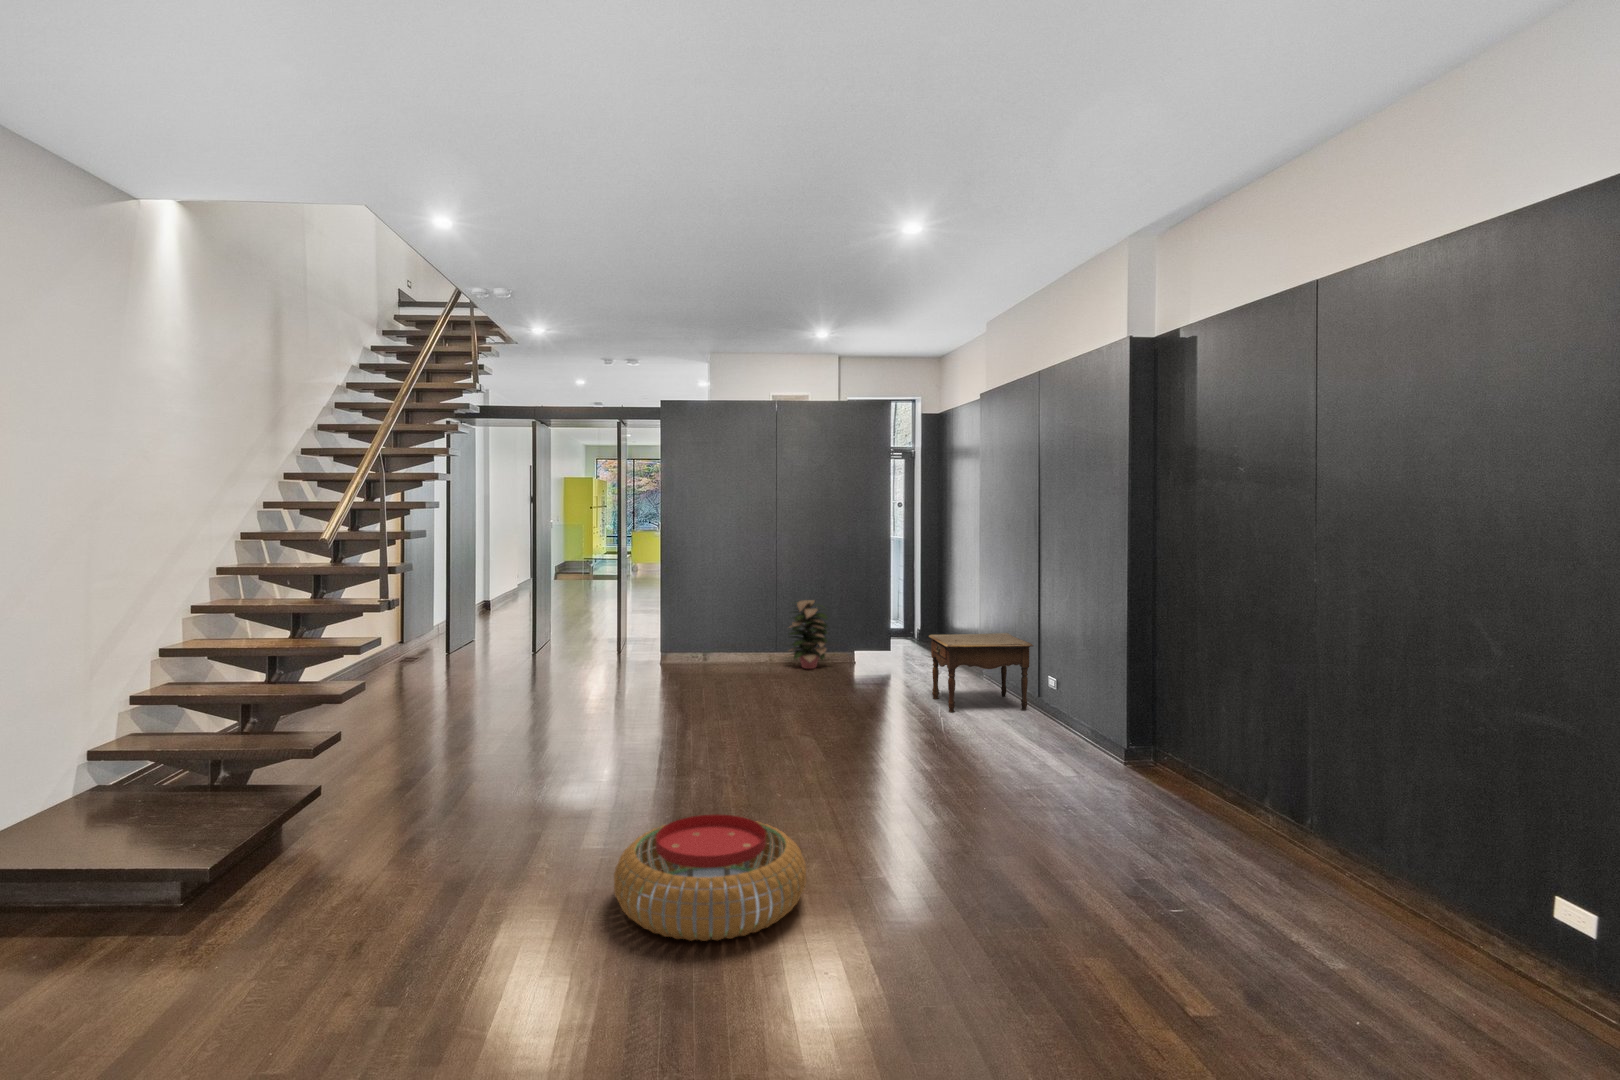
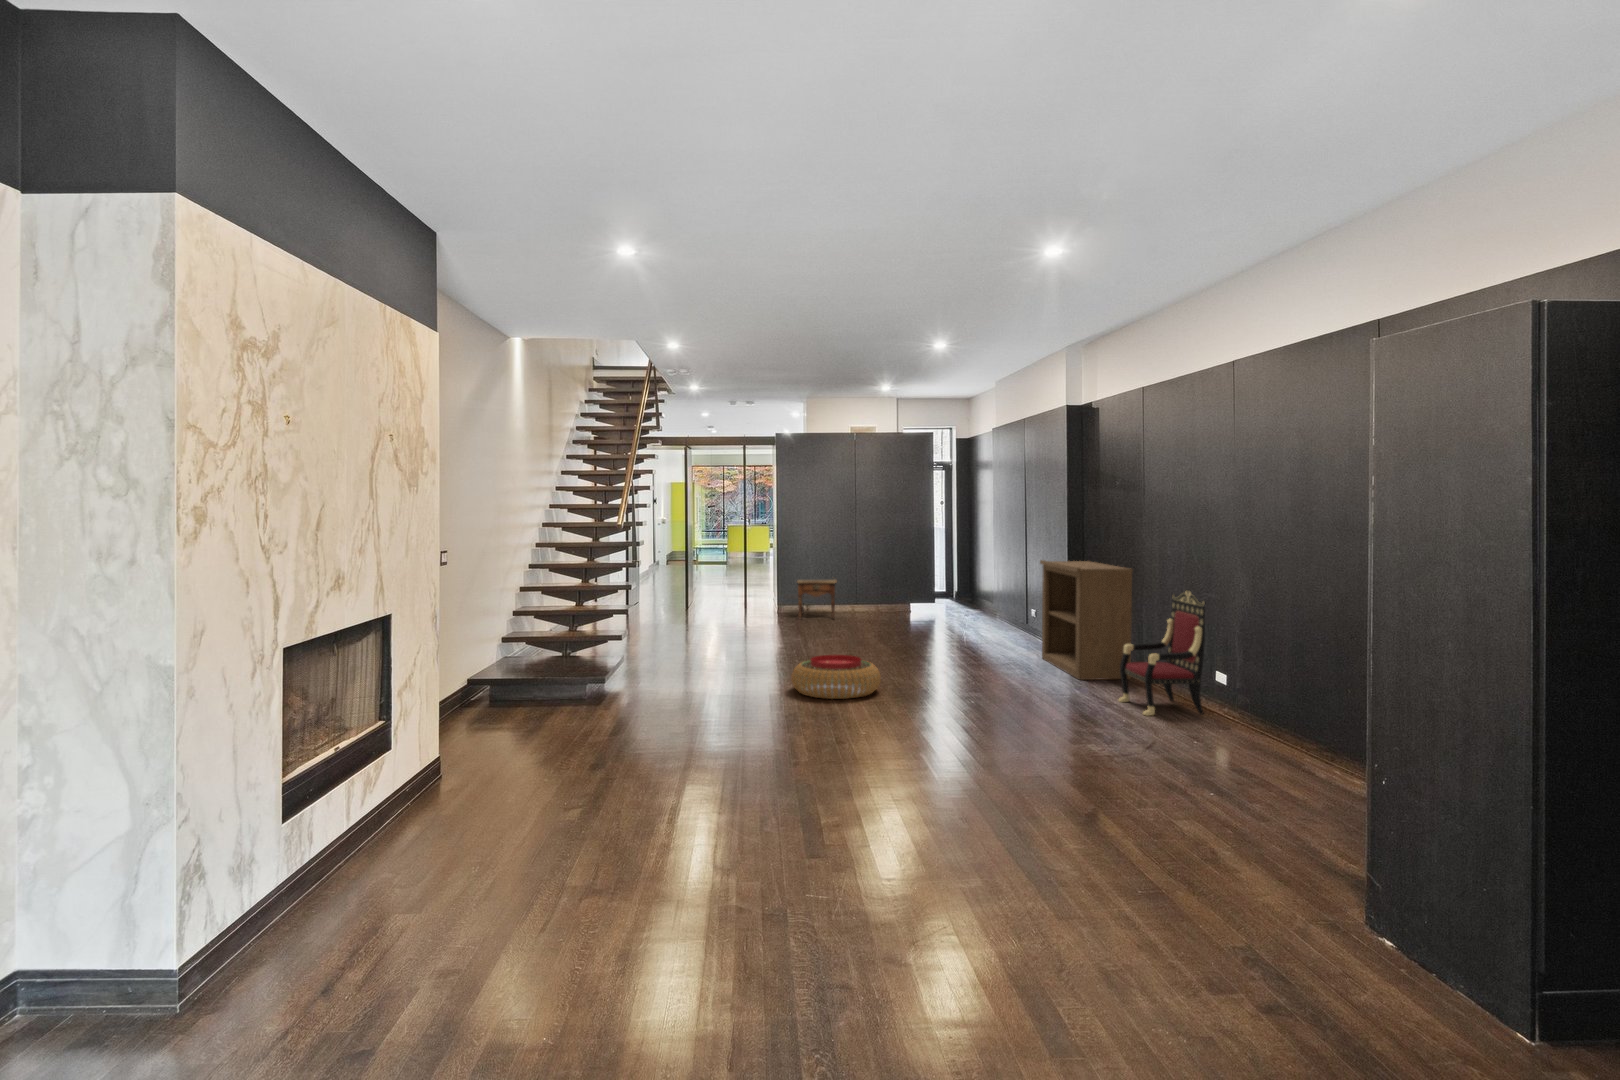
decorative plant: present [786,600,828,669] -> none [860,570,894,616]
bookshelf: none [1088,604,1292,846] -> present [1040,560,1132,680]
side table: present [929,633,1033,712] -> present [797,580,837,619]
armchair: none [1319,701,1568,1012] -> present [1119,590,1205,716]

